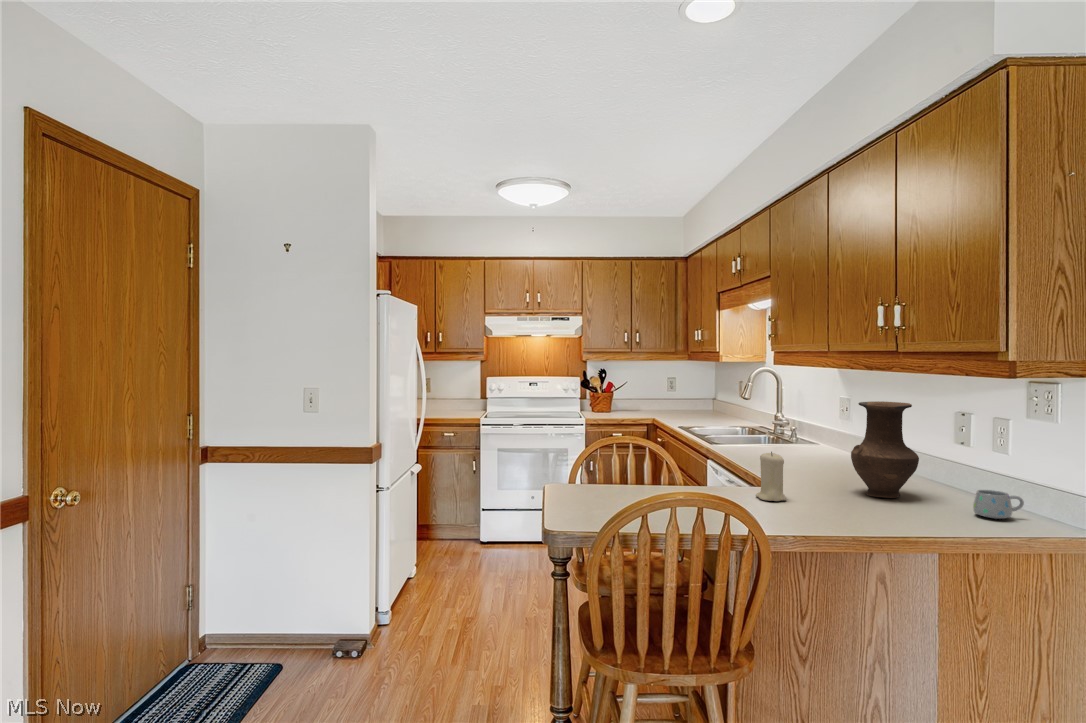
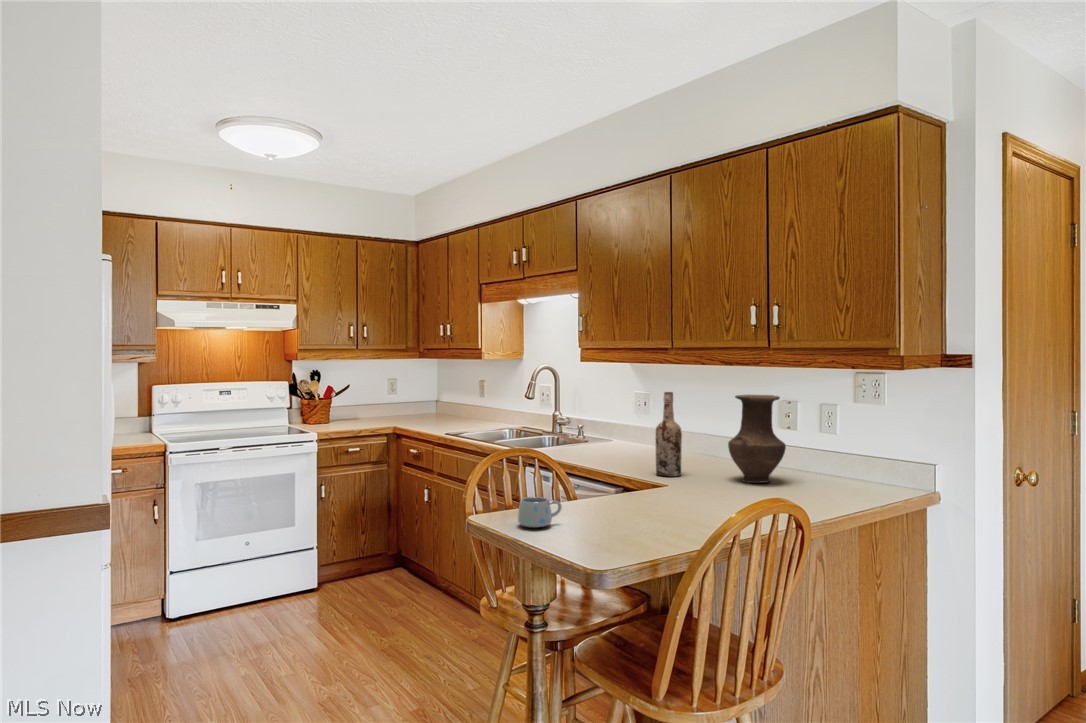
wine bottle: none [786,395,813,481] -> present [656,392,682,476]
candle: present [756,452,787,501] -> none [673,448,704,498]
mug: present [973,490,1024,519] -> present [518,497,562,528]

